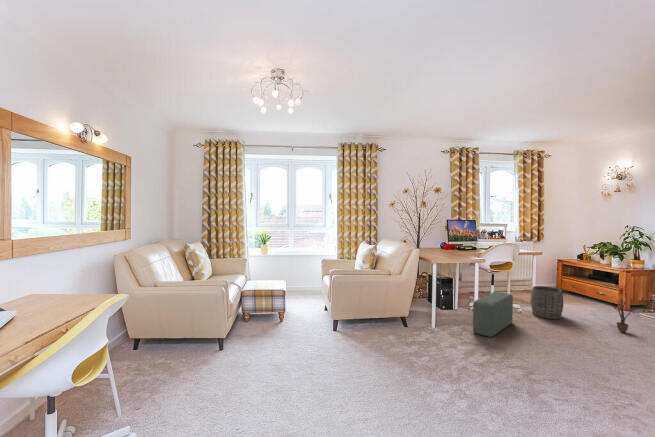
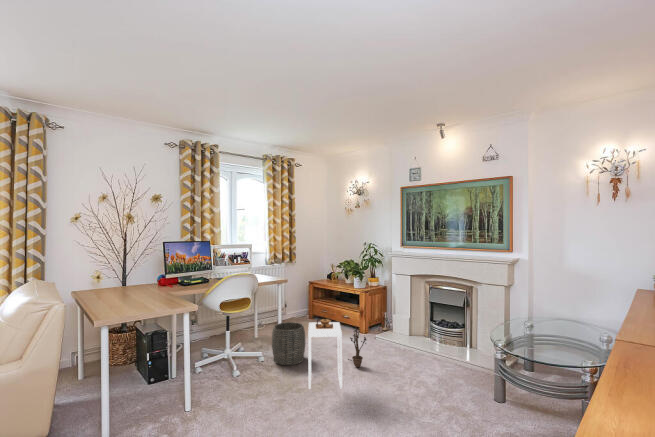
side table: none [571,284,610,342] -> present [308,319,342,389]
pouf: present [473,292,513,337] -> none [177,345,244,426]

